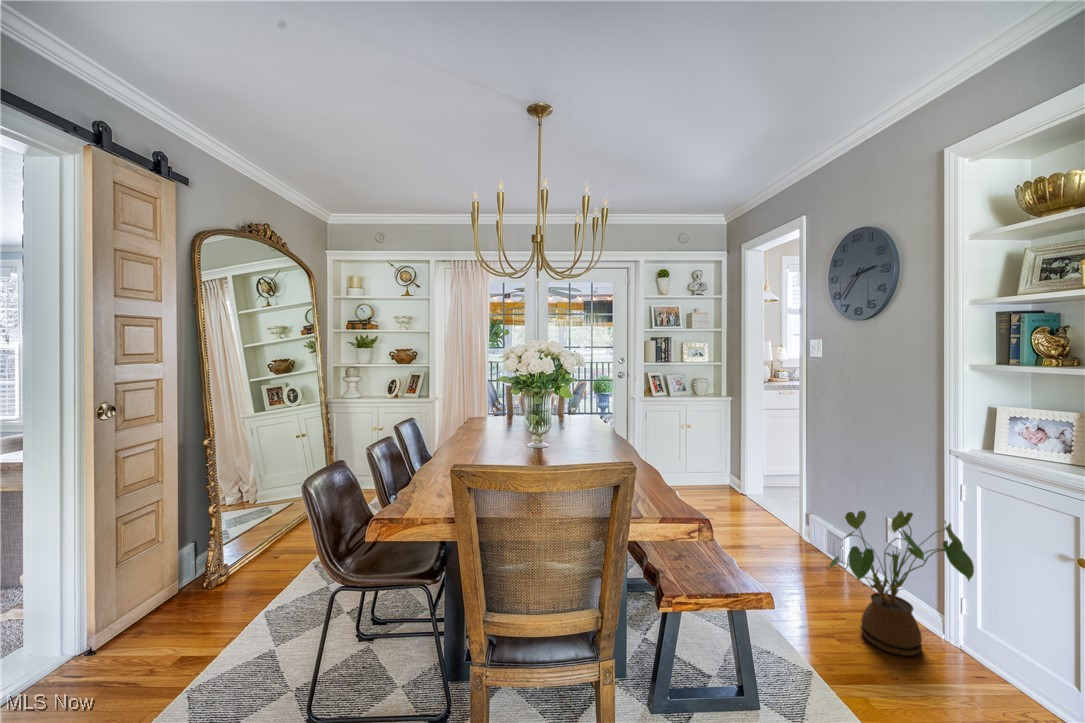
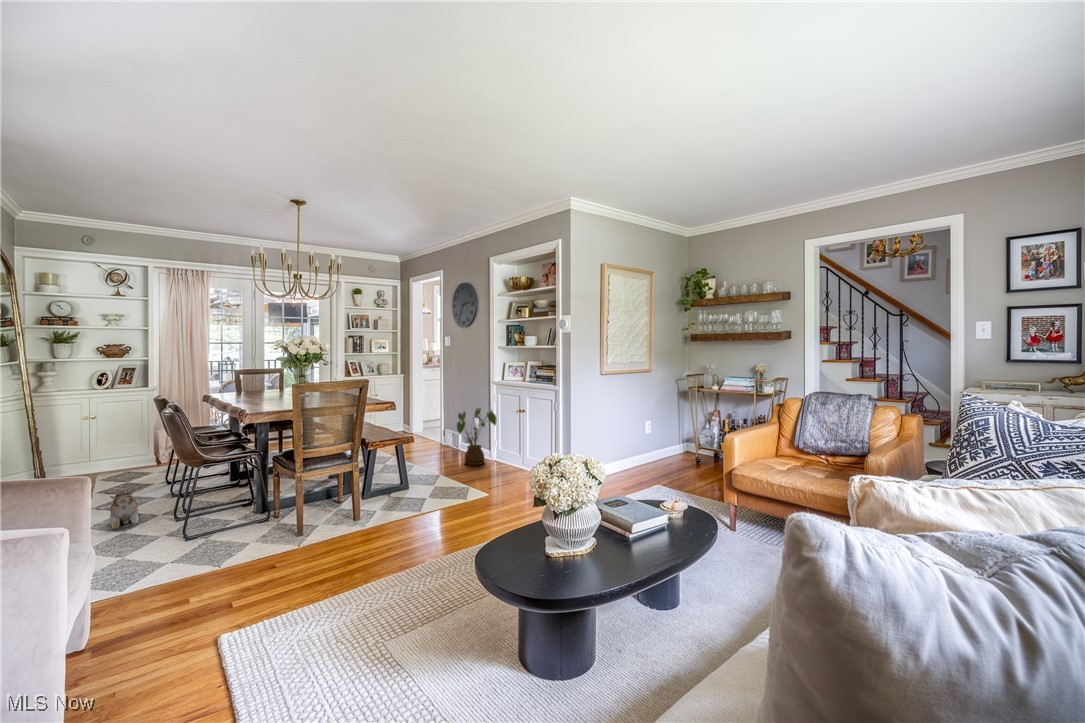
plush toy: none [246,581,312,635] -> present [110,491,140,529]

